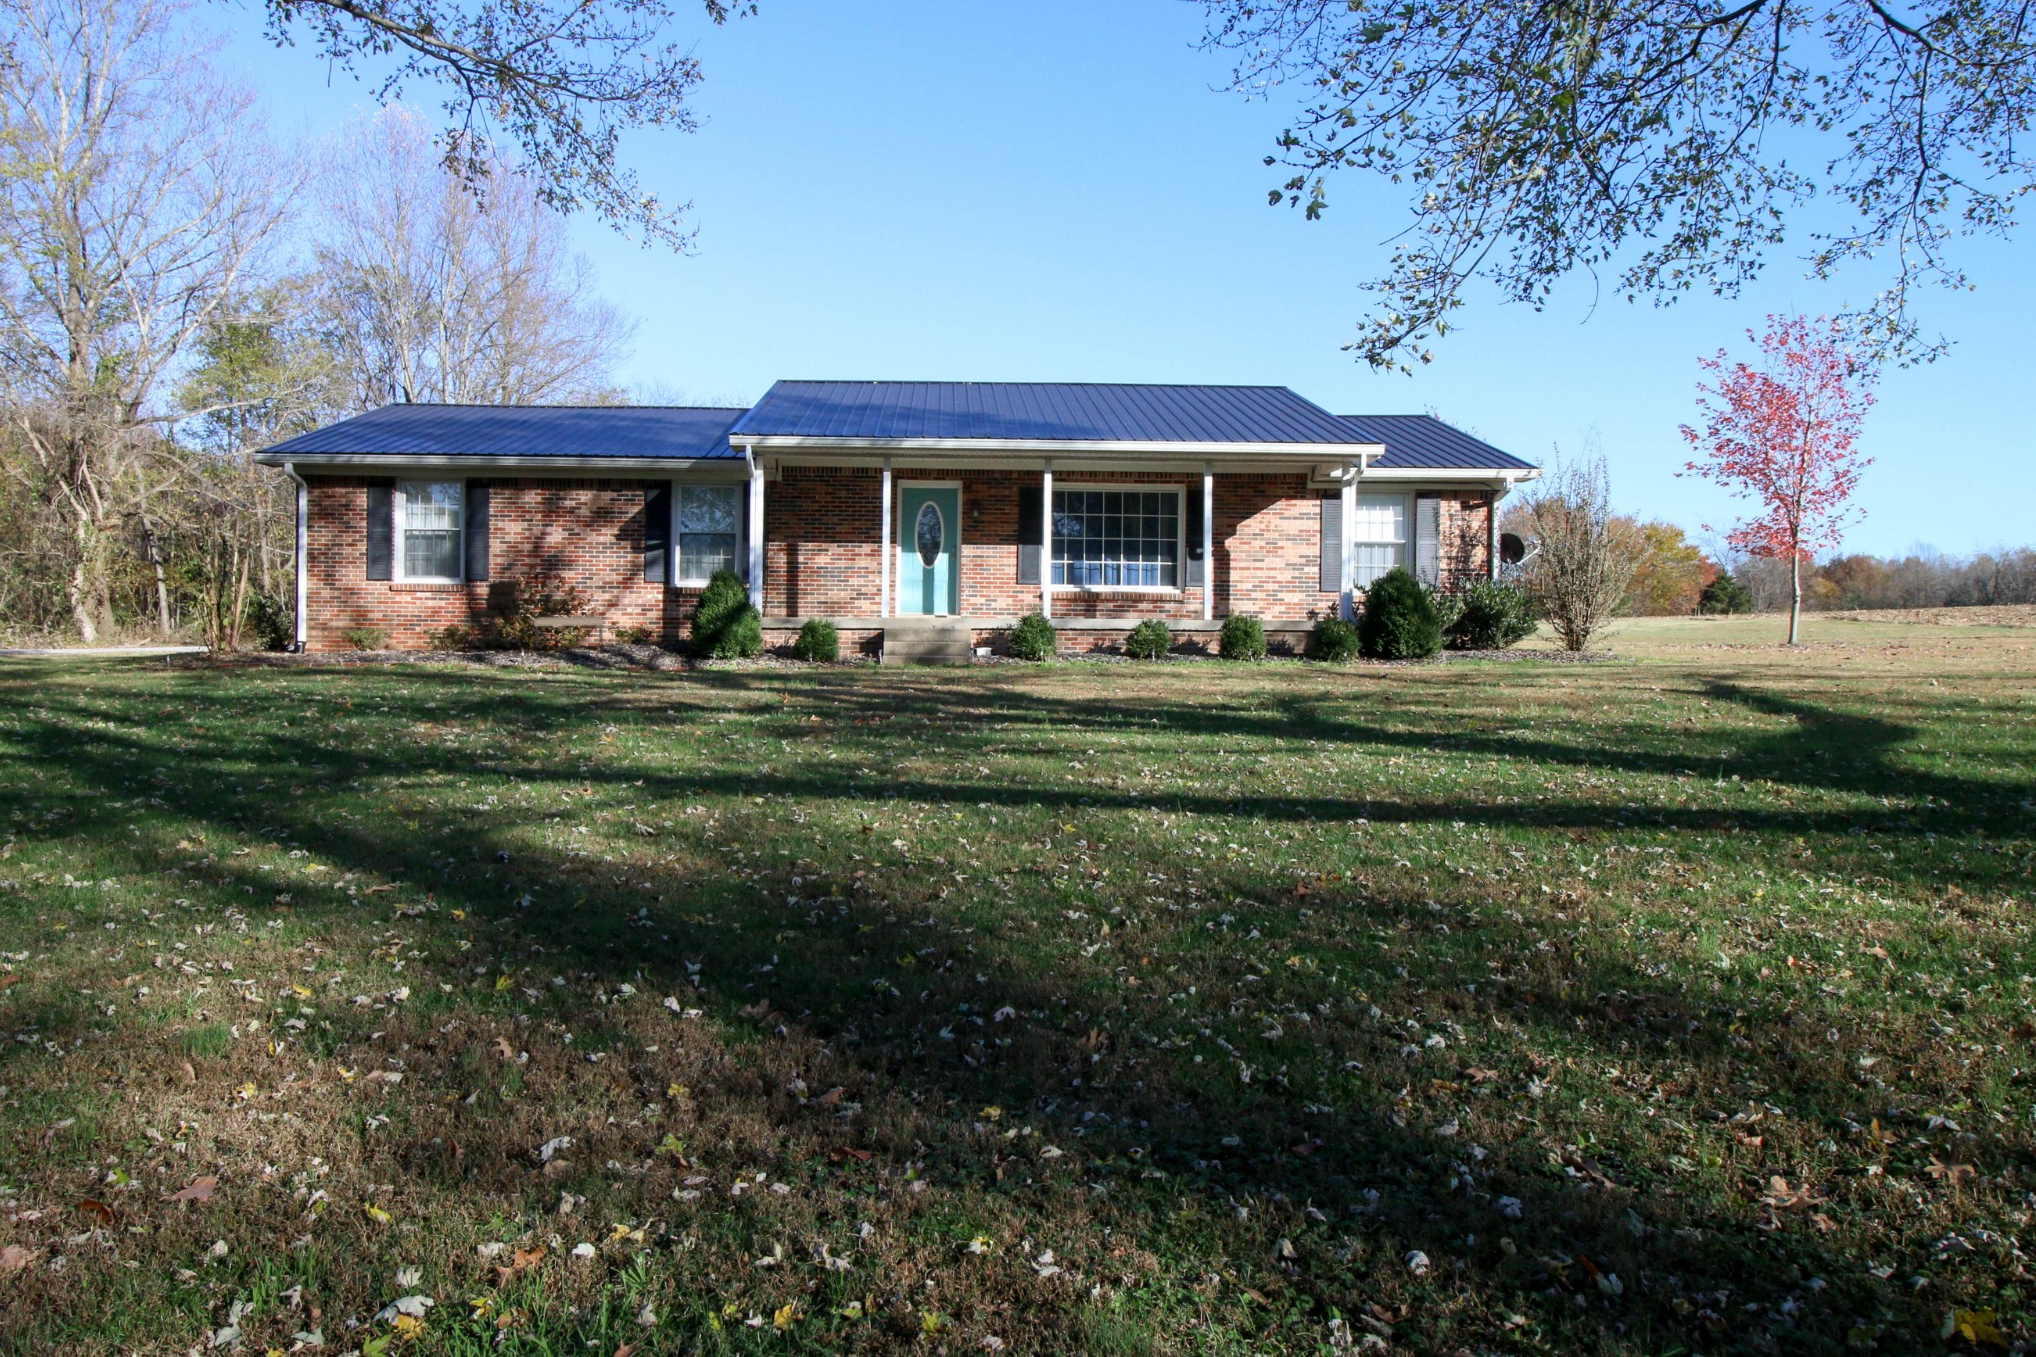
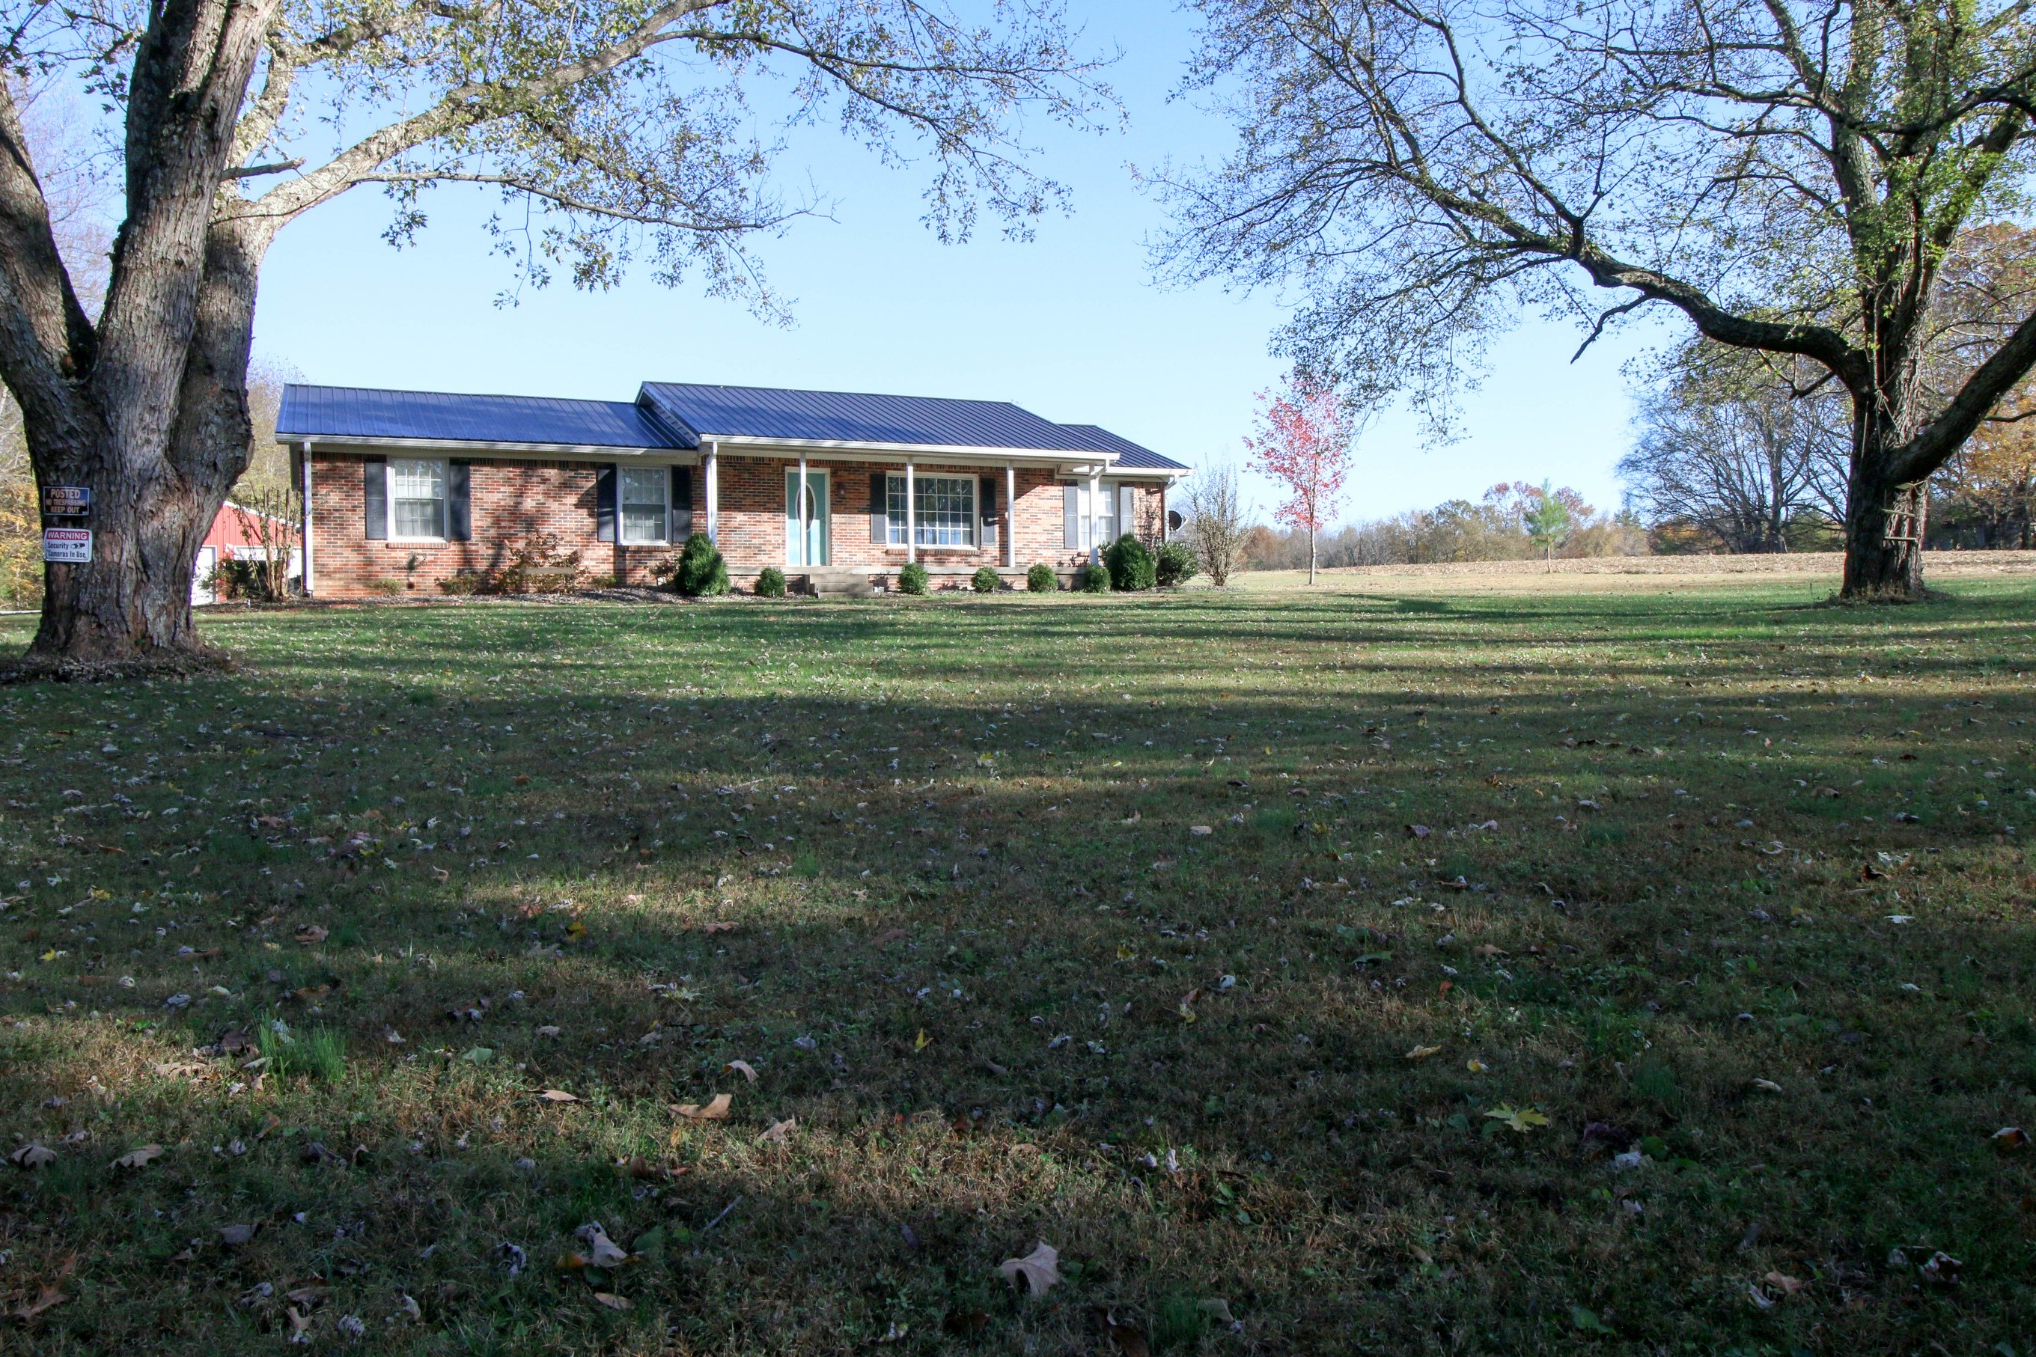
chair: present [468,581,521,649] -> present [1156,549,1182,592]
potted tree: none [383,594,425,645] -> present [393,551,427,591]

